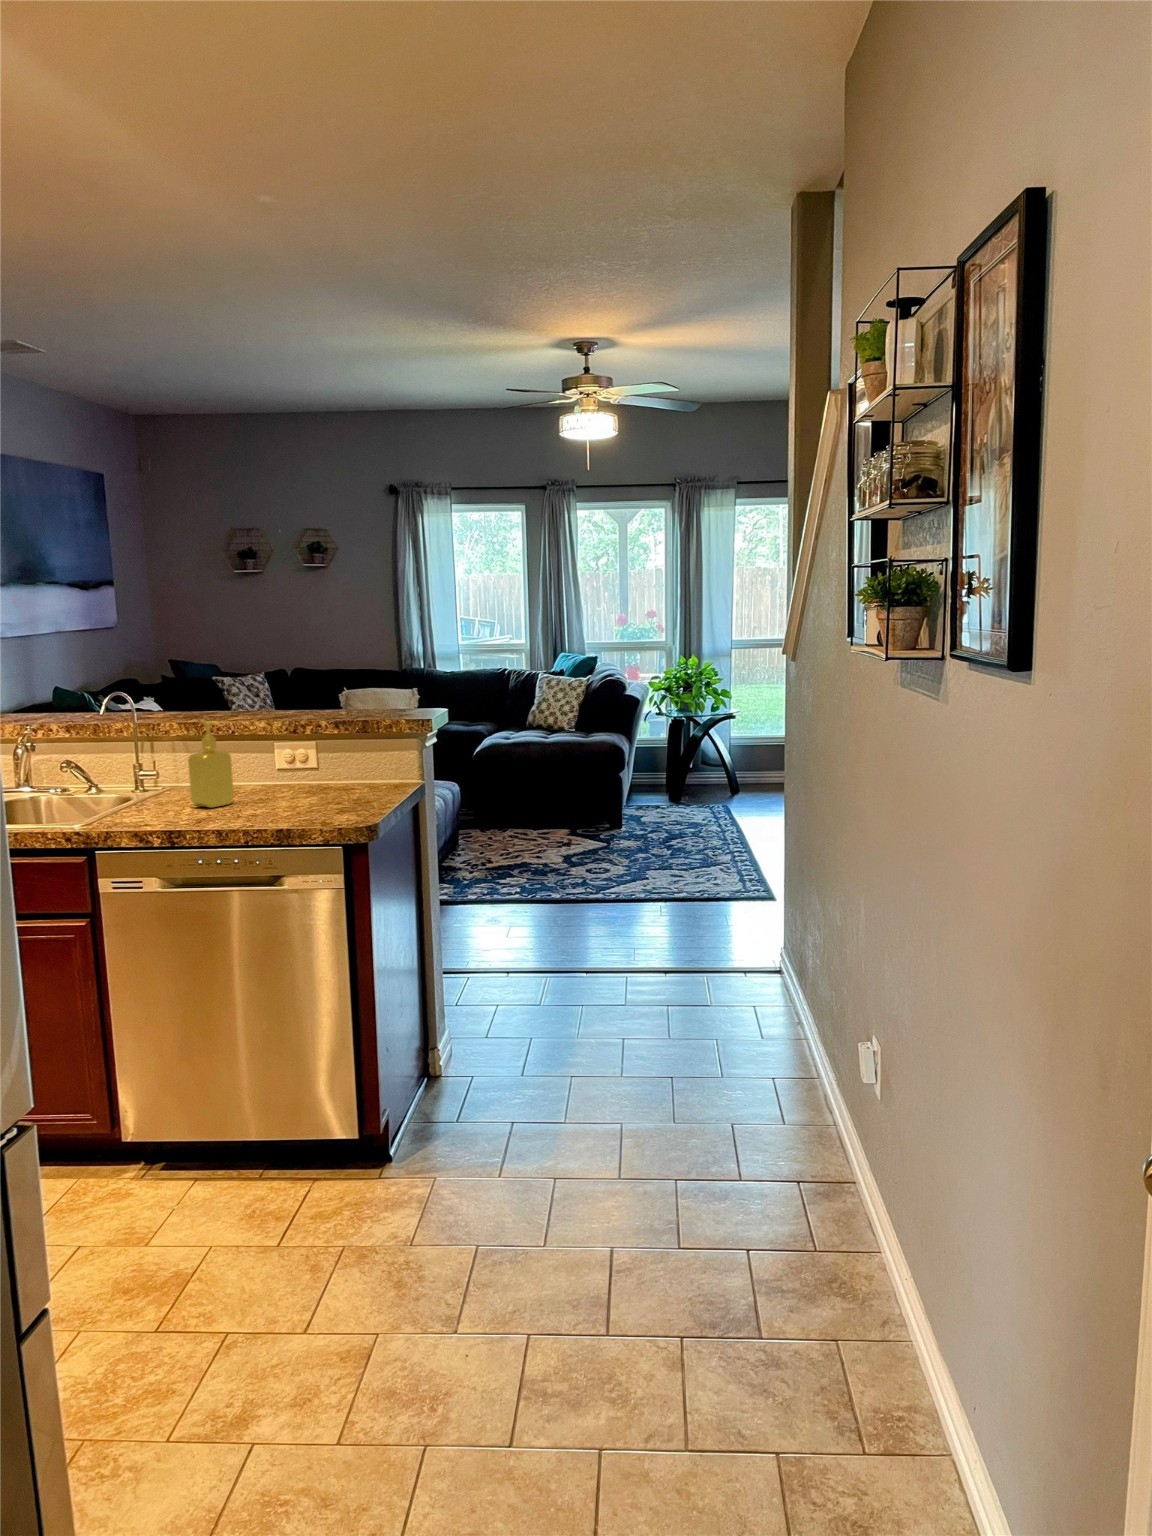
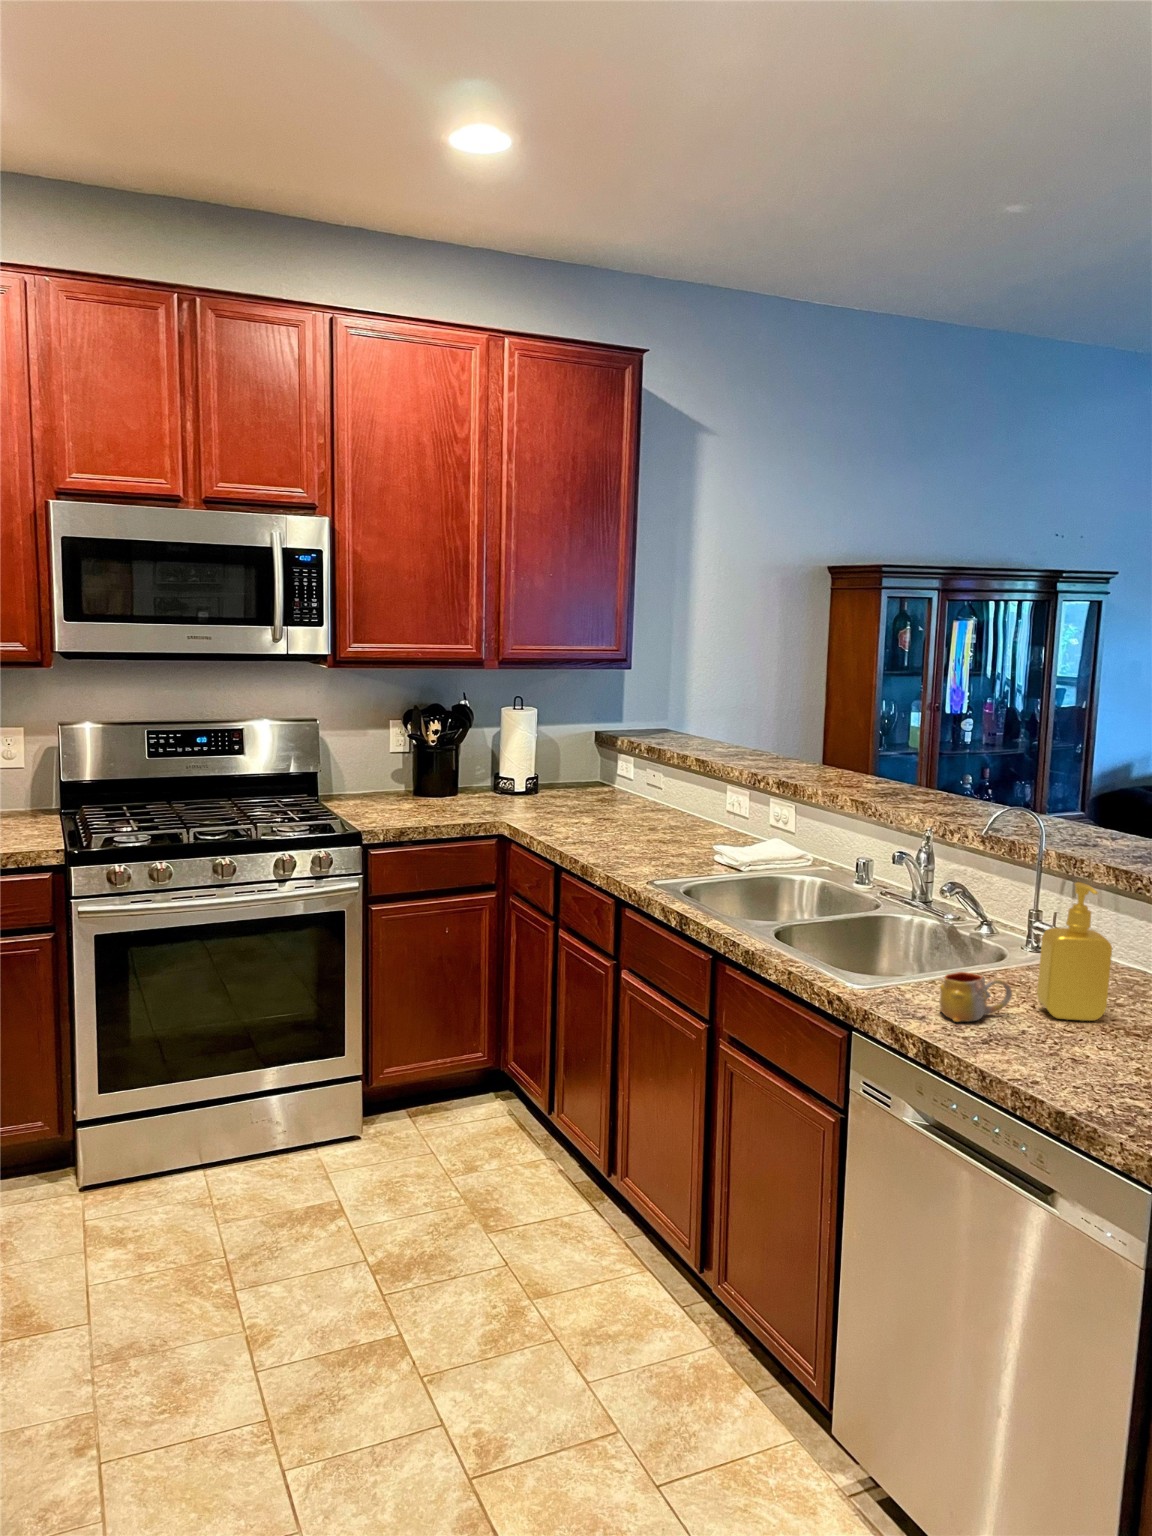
mug: none [148,791,185,821] -> present [939,972,1012,1022]

